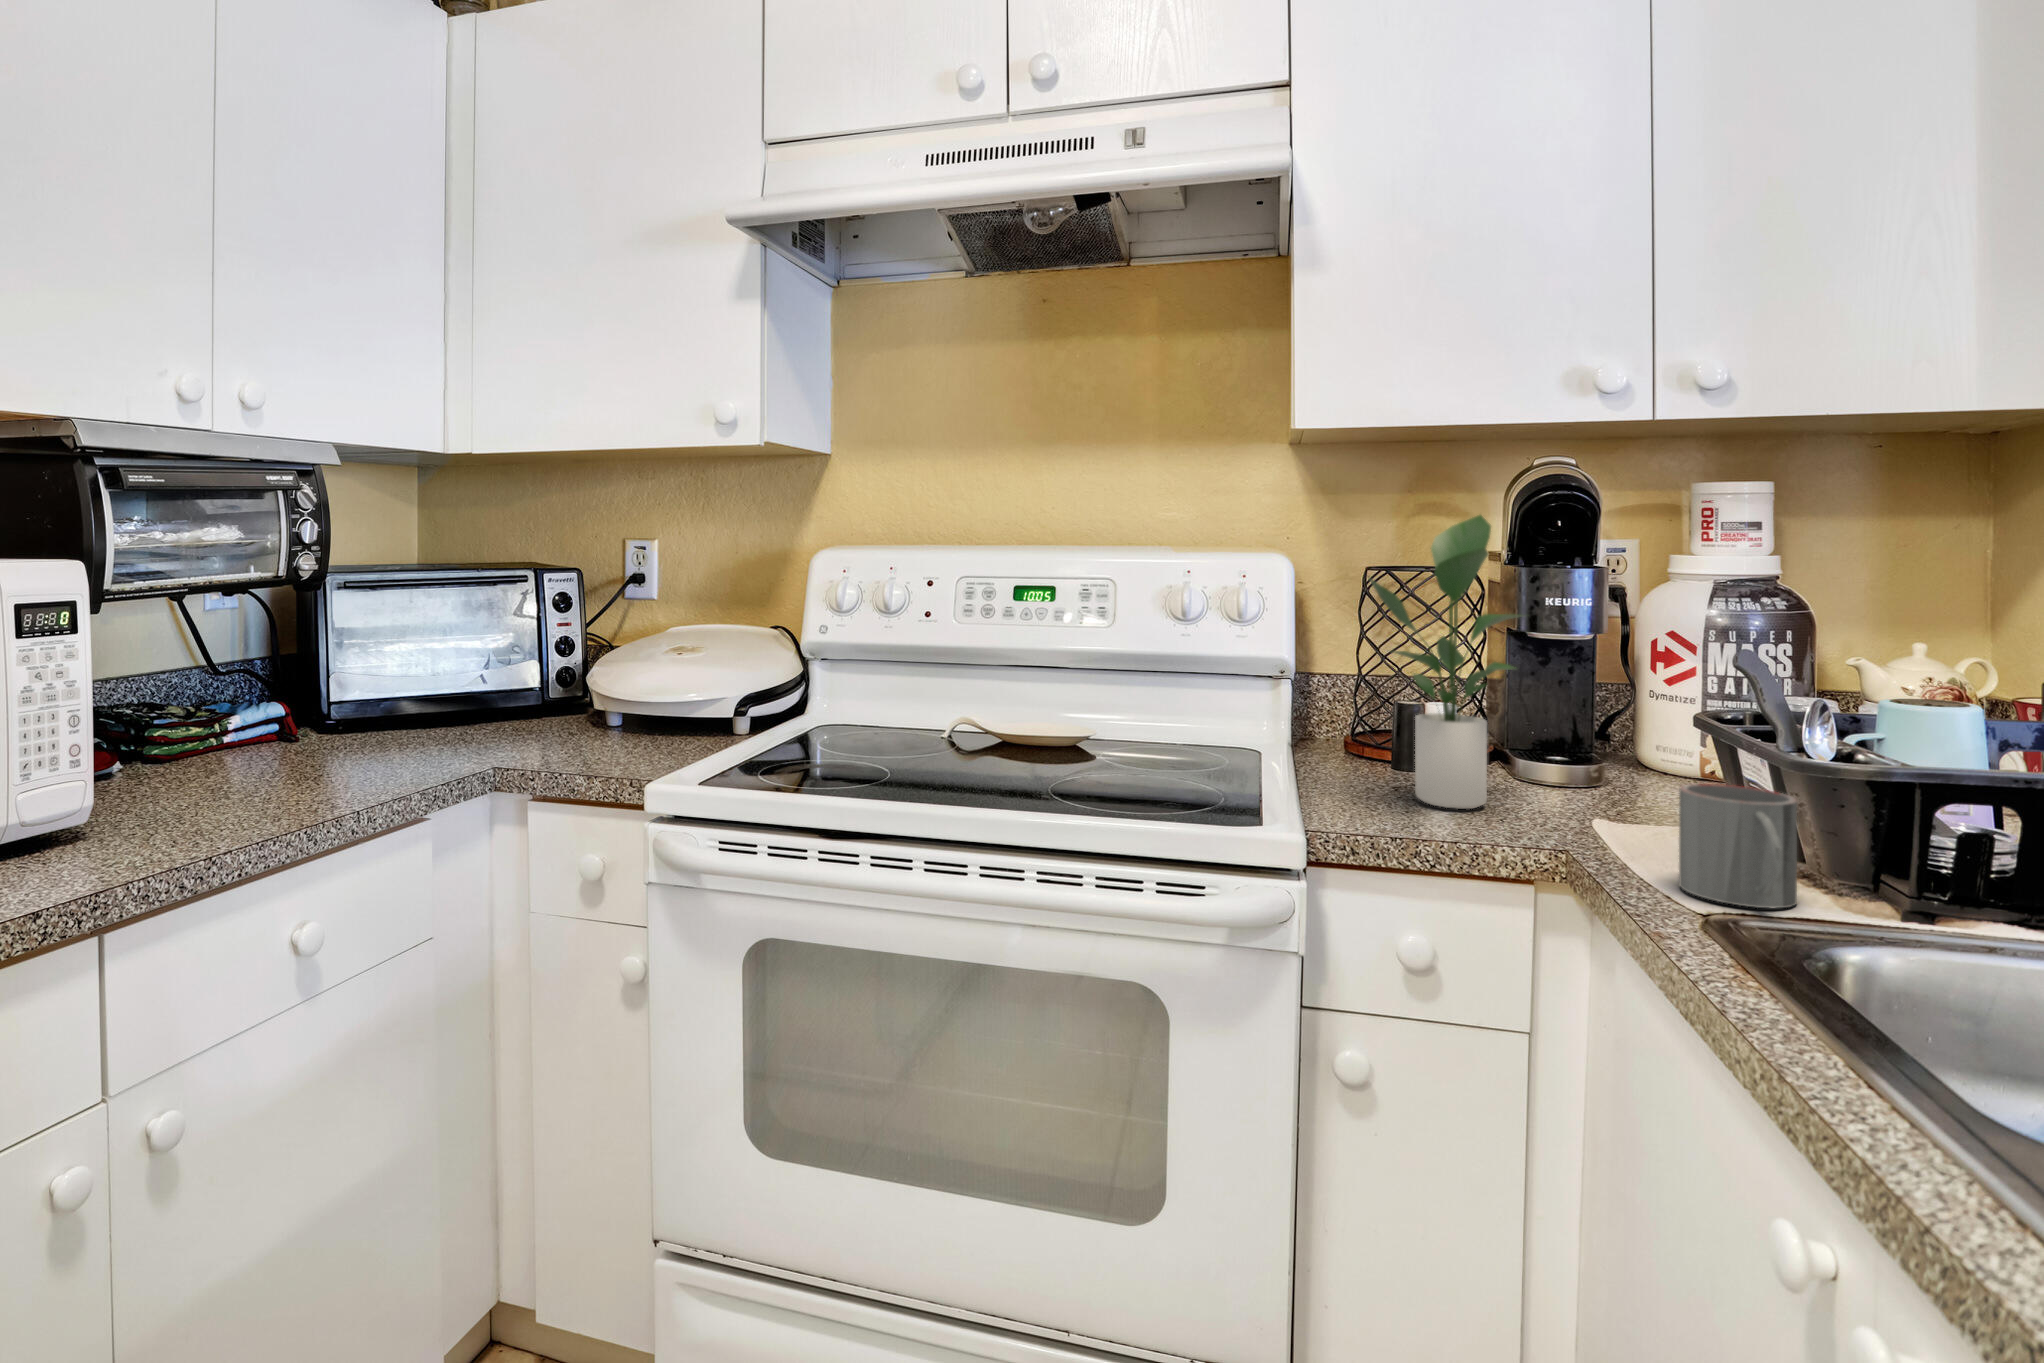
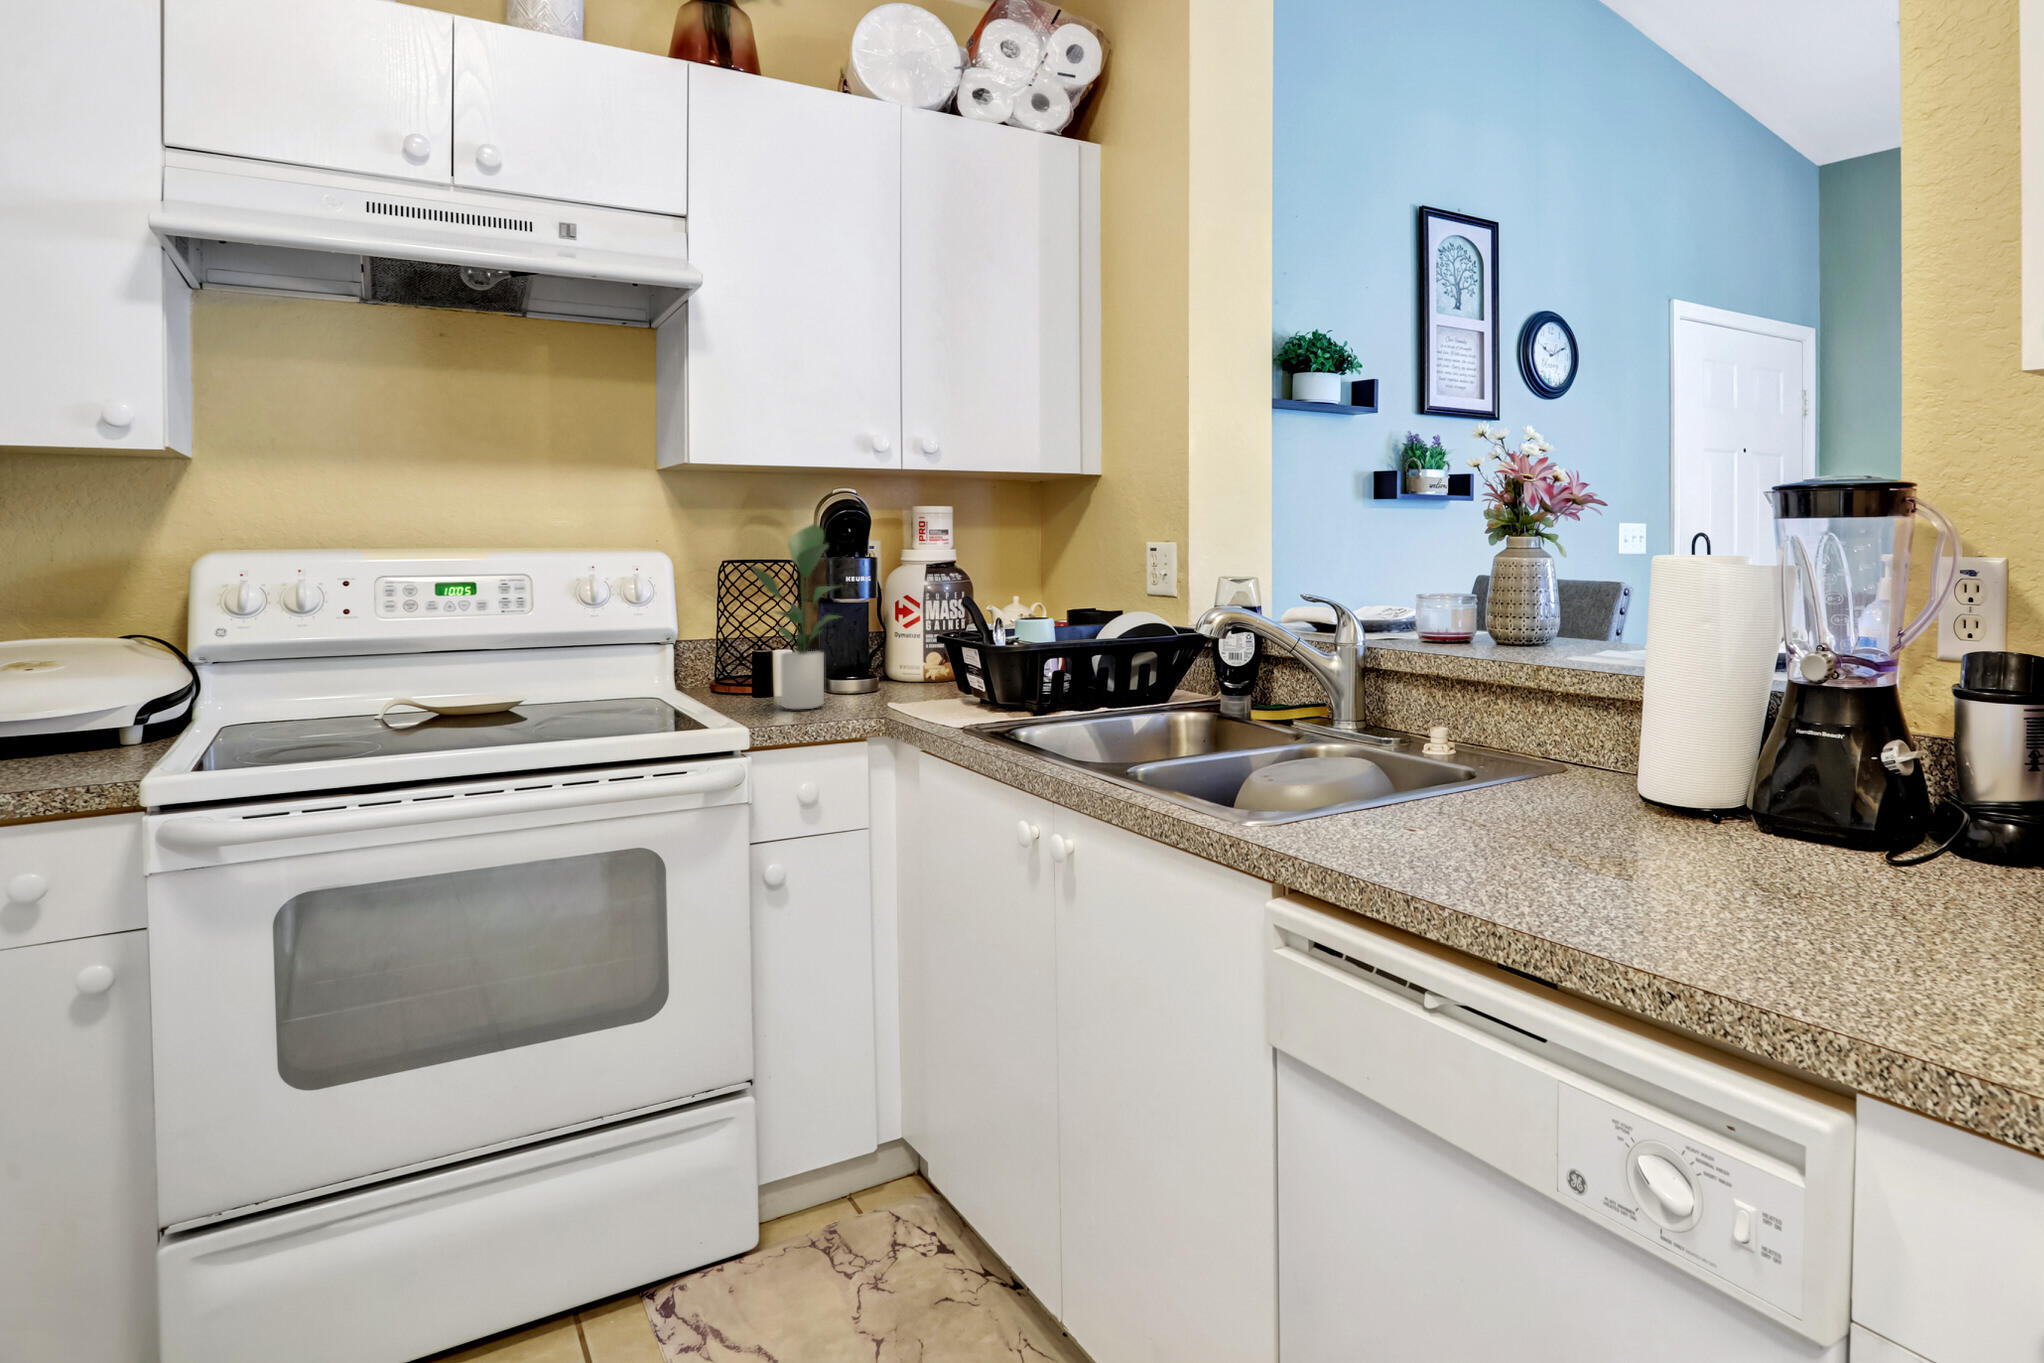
mug: present [1679,784,1797,908] -> none [934,664,983,722]

